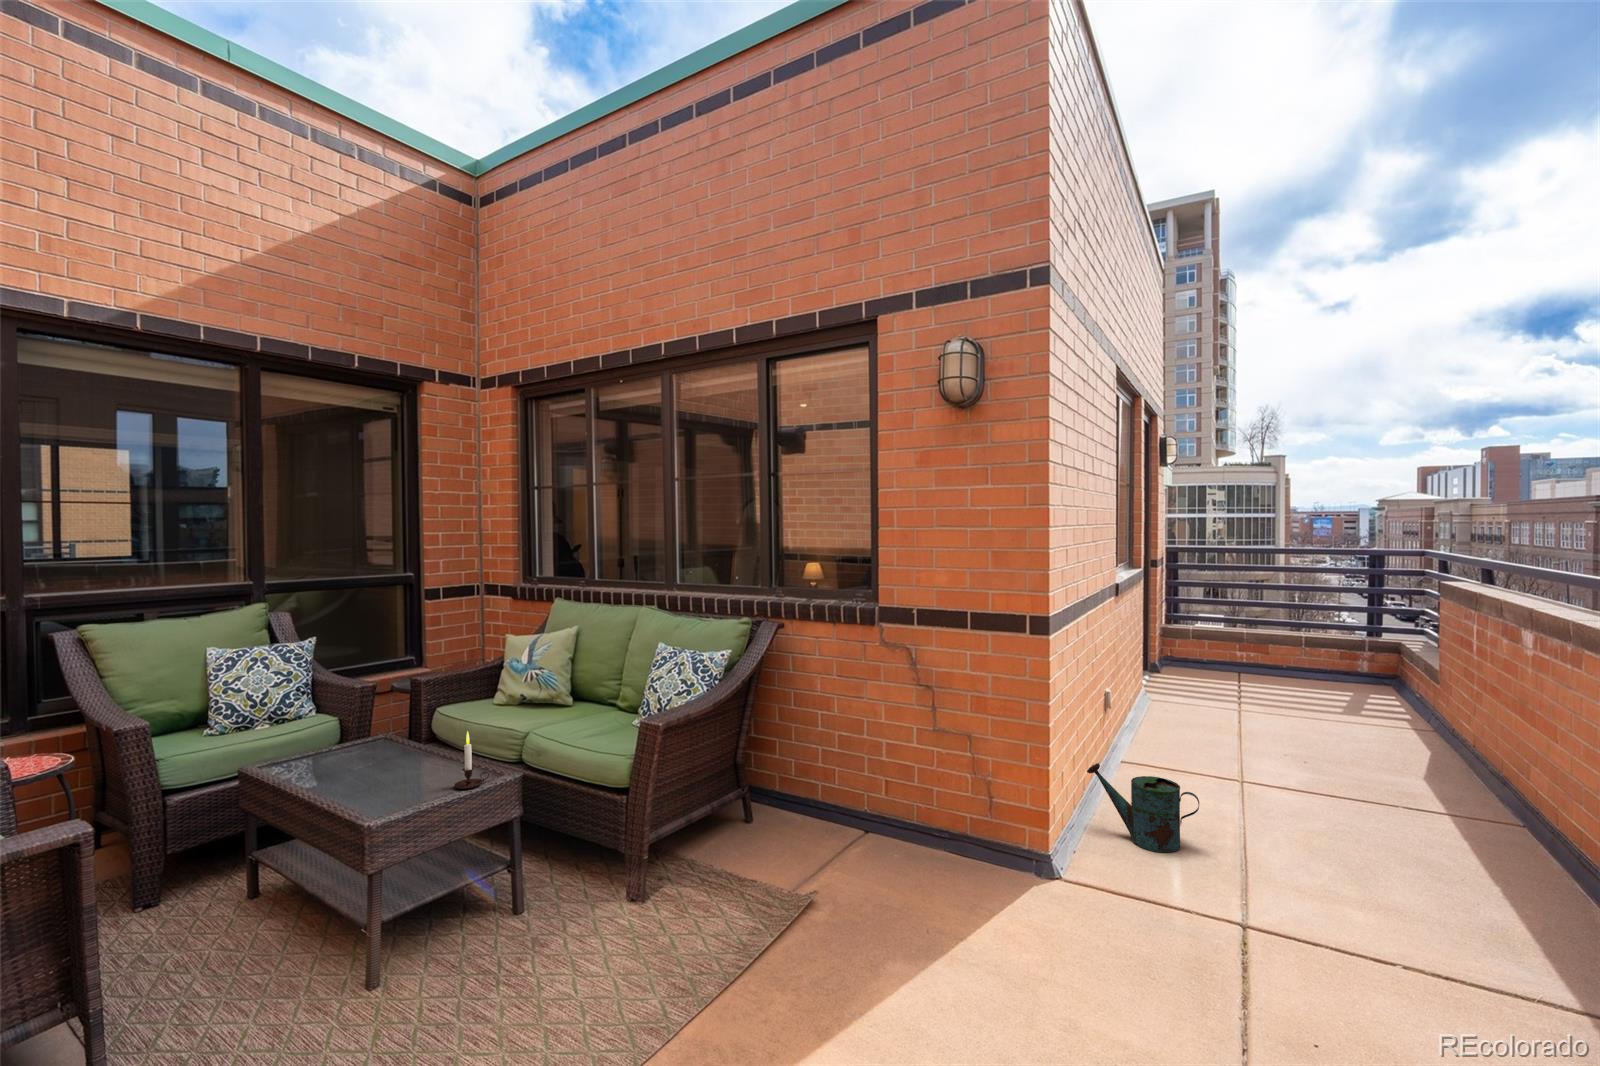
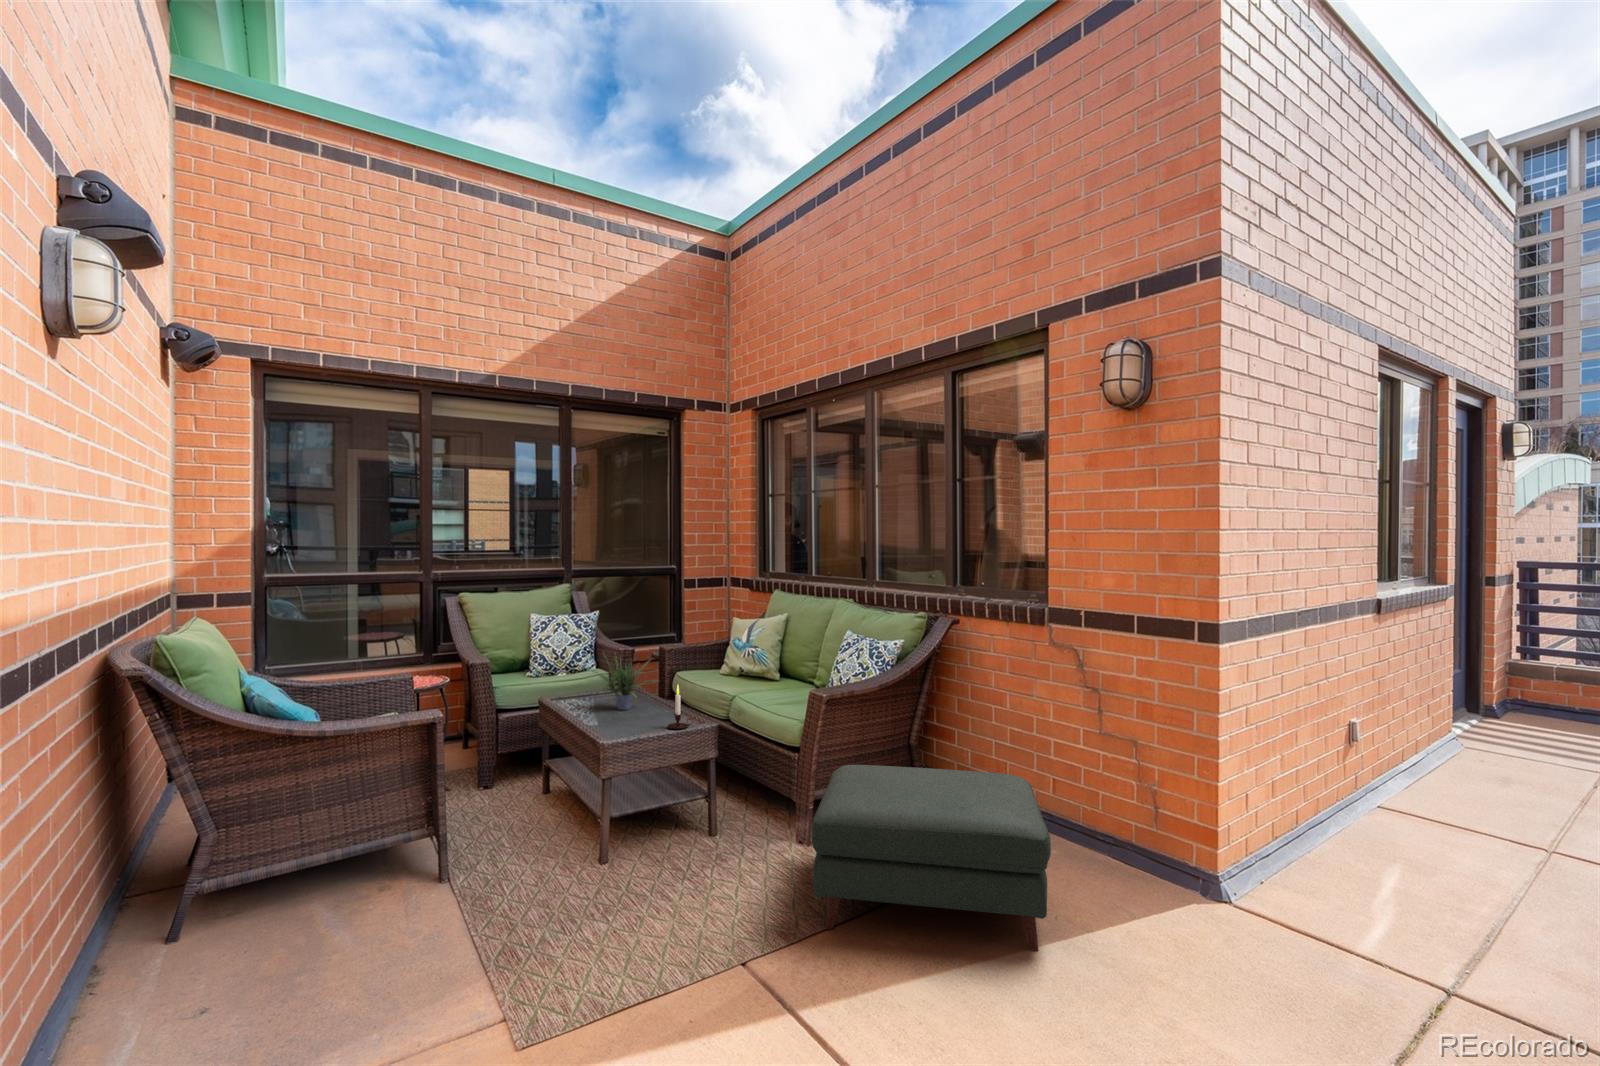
potted plant: none [320,692,428,770] -> present [592,652,656,710]
watering can: present [1087,763,1199,853] -> none [1284,791,1425,901]
ottoman: none [678,789,942,1009] -> present [812,765,1051,951]

